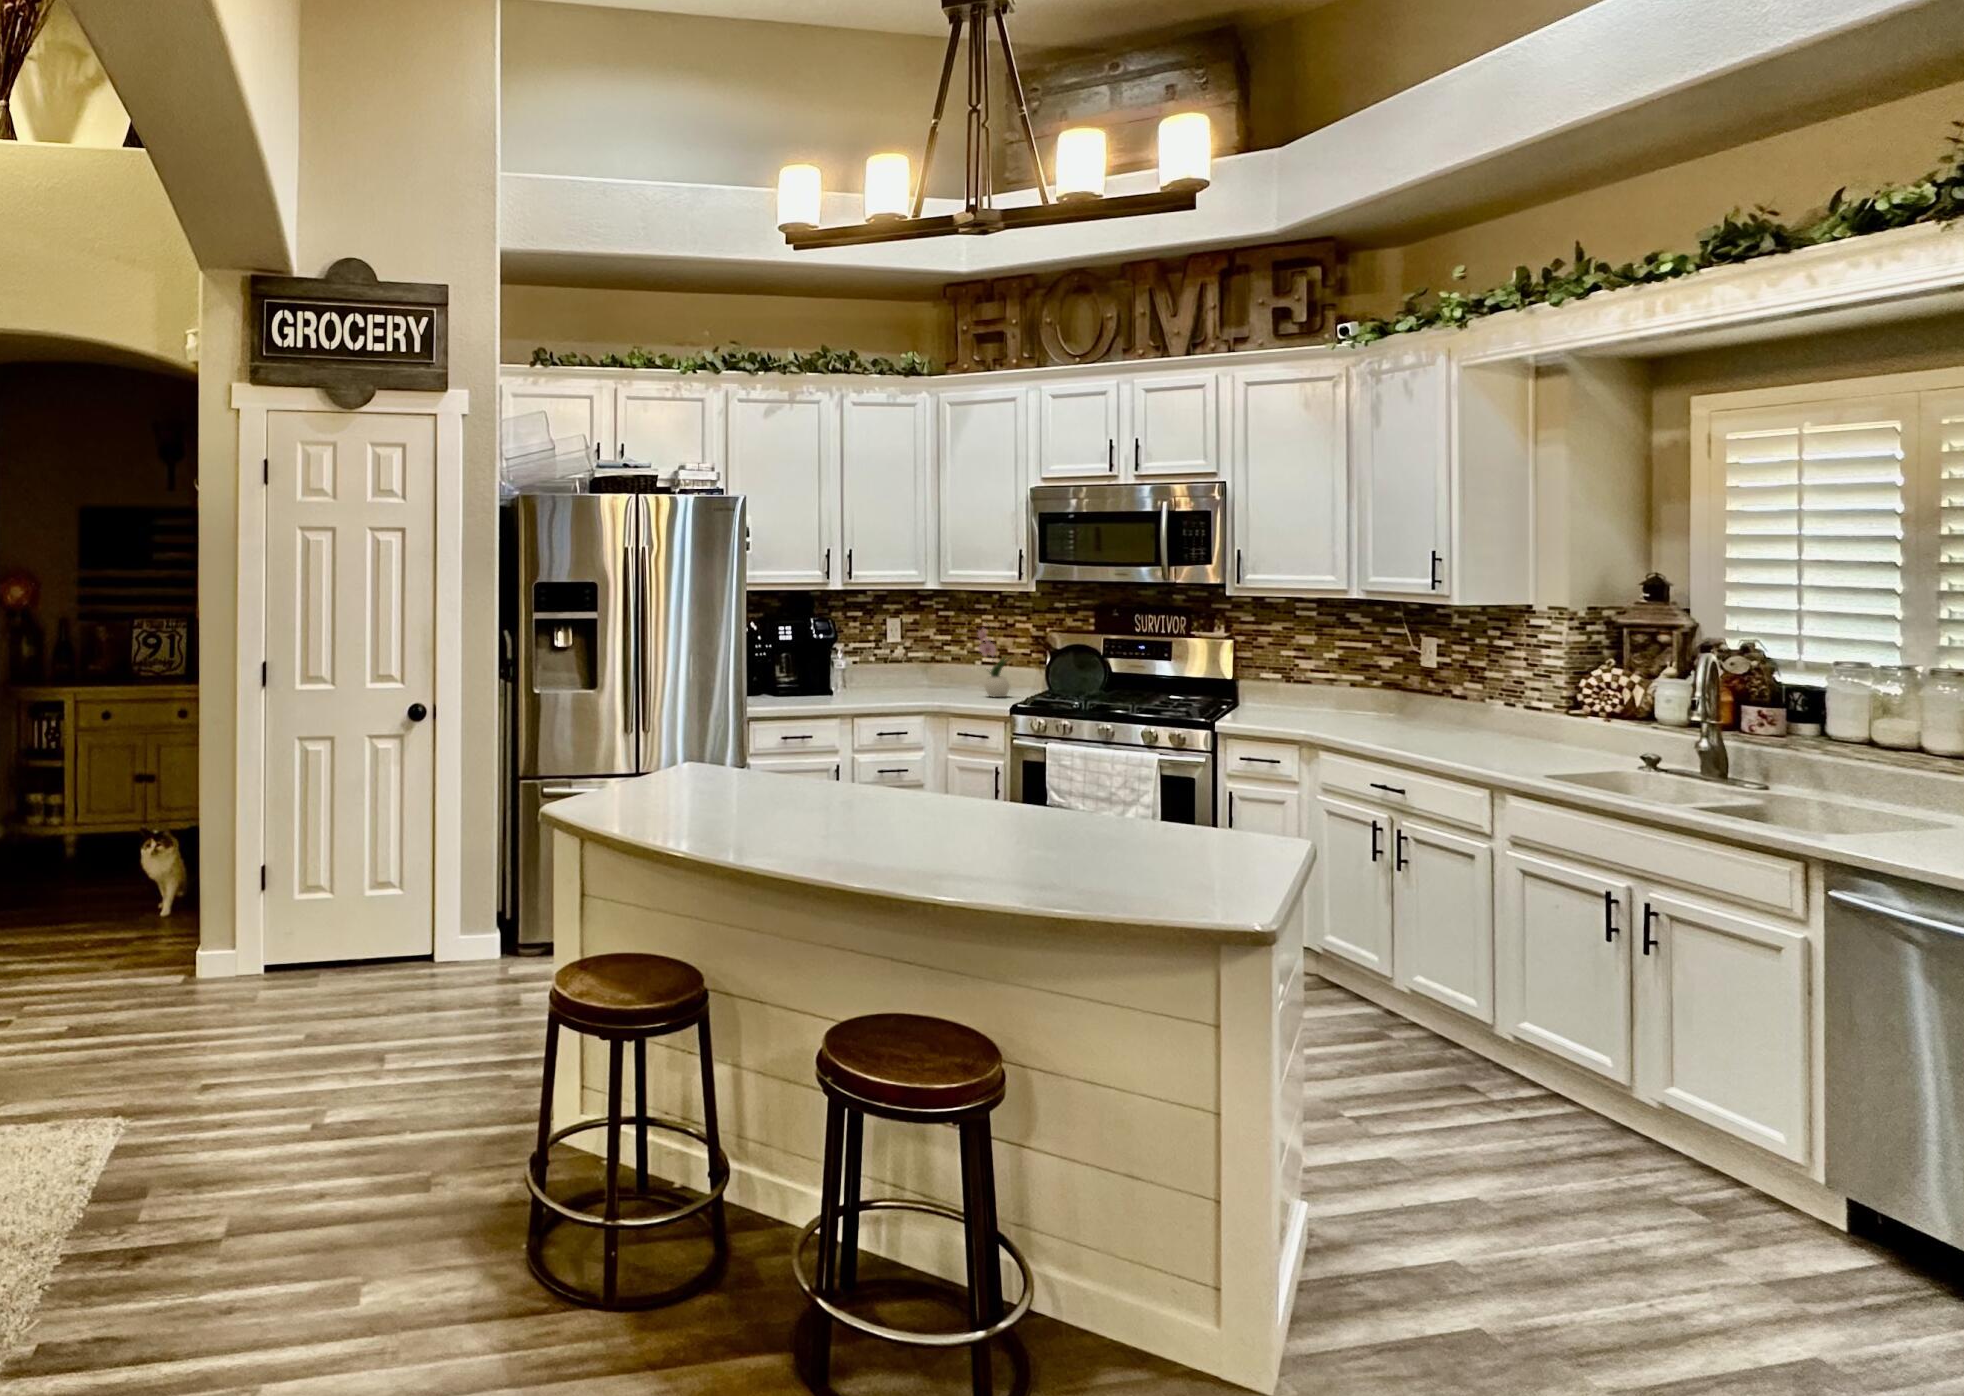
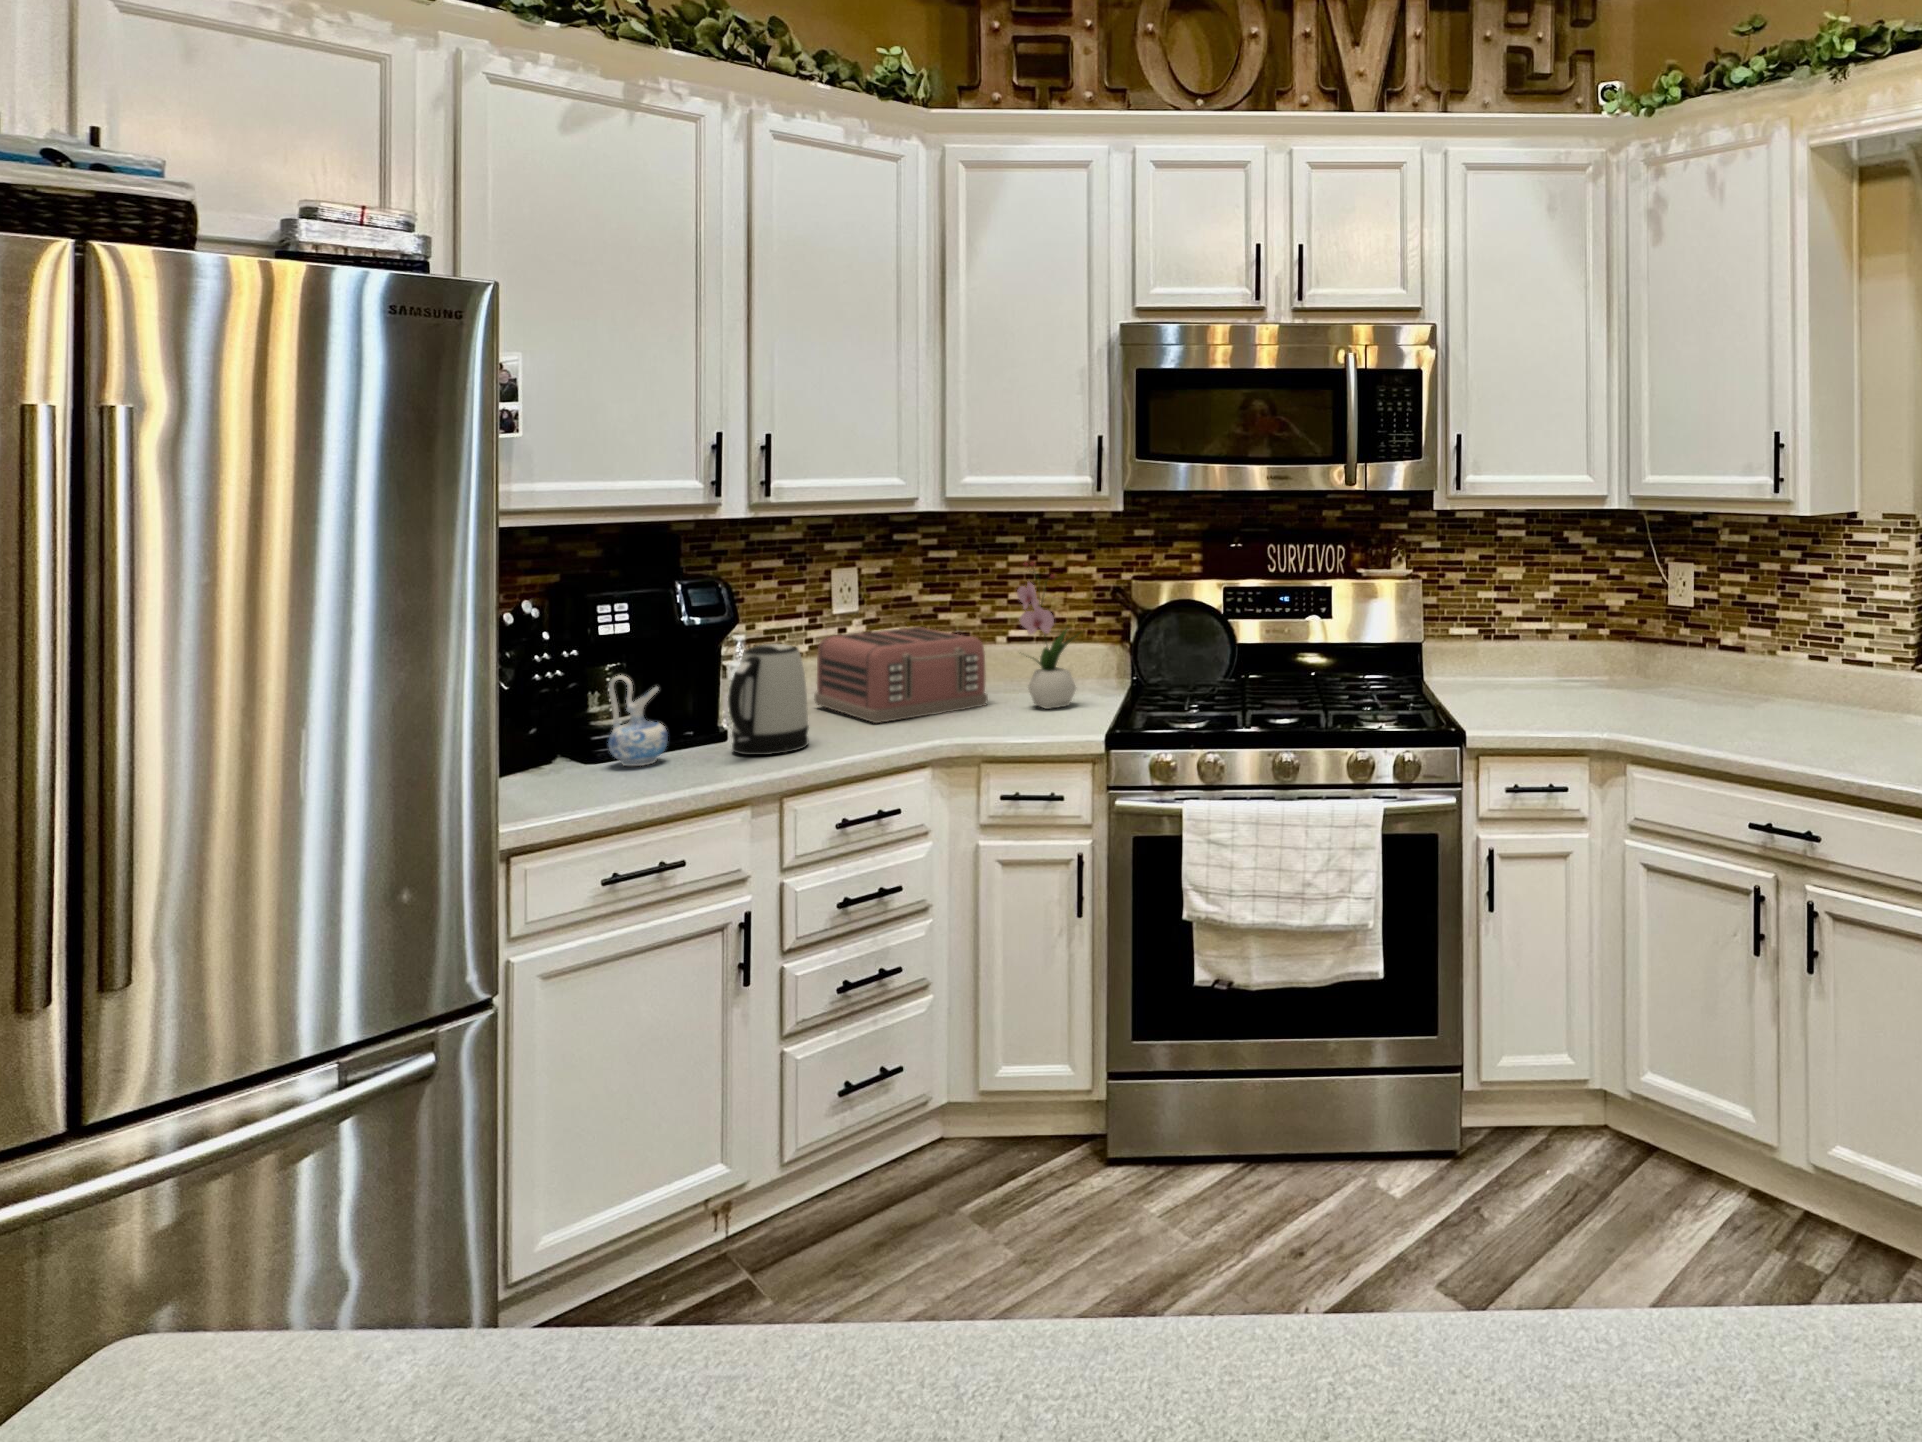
kettle: none [832,650,869,701] -> present [728,644,809,755]
toaster: none [879,652,965,696] -> present [814,627,988,723]
ceramic pitcher: none [783,659,807,700] -> present [608,675,668,766]

